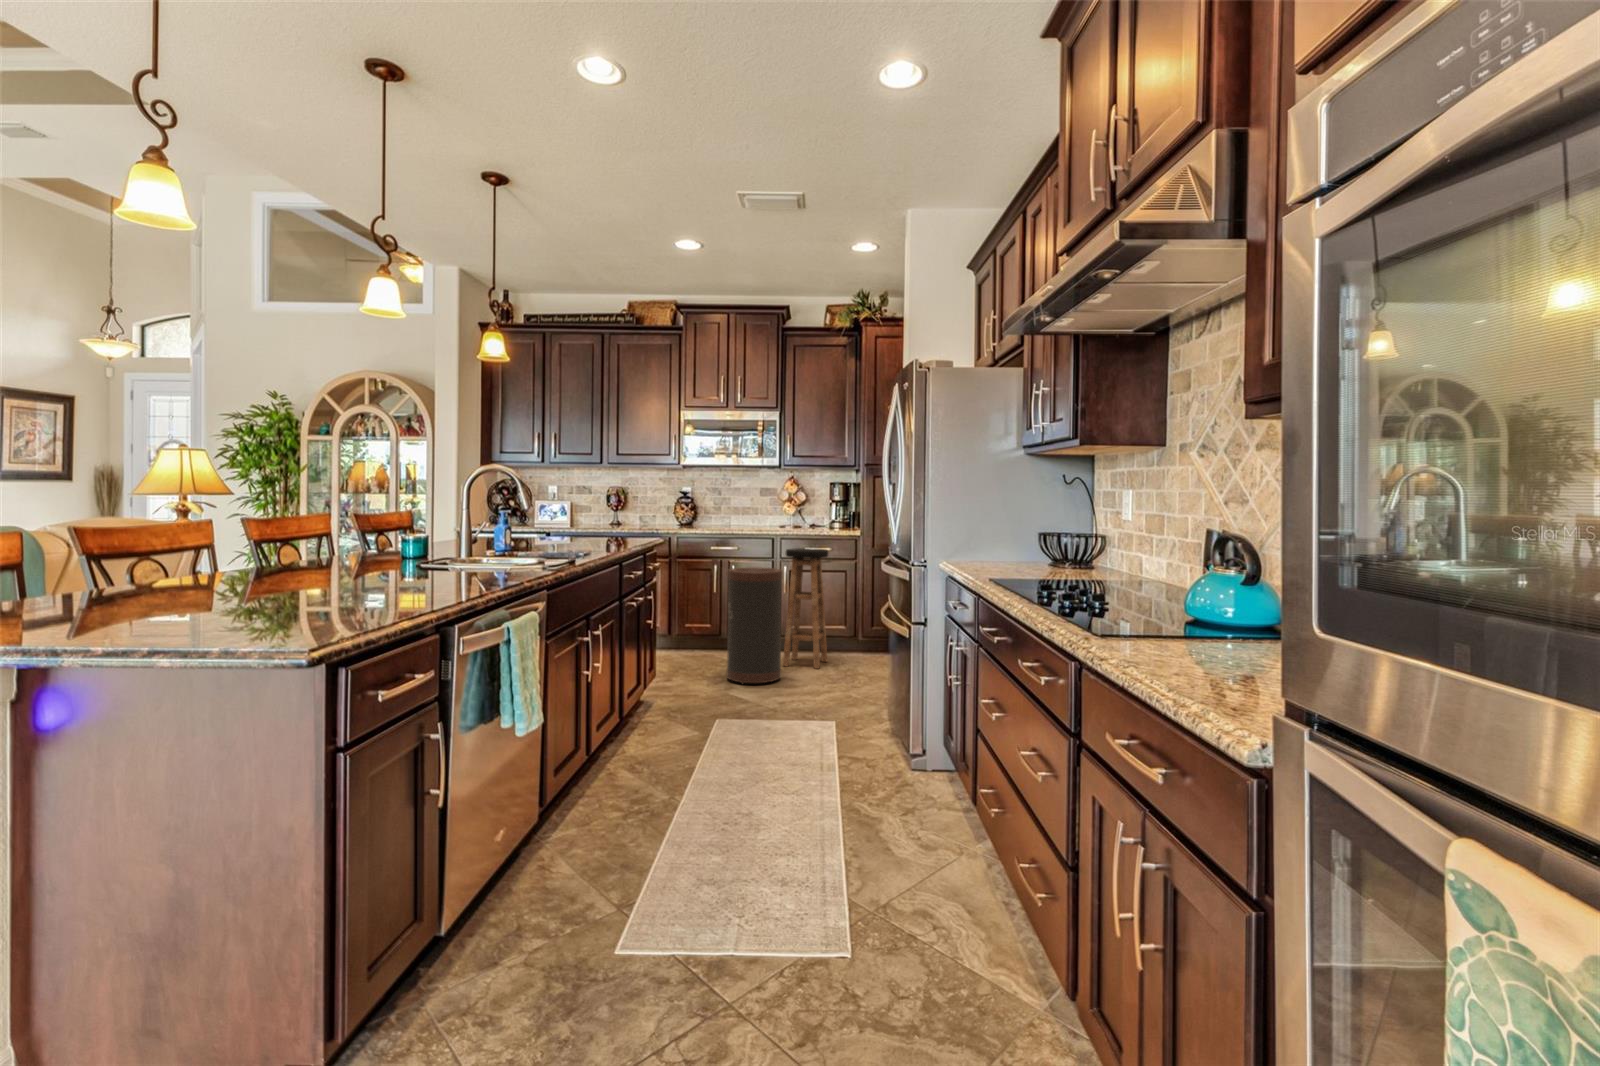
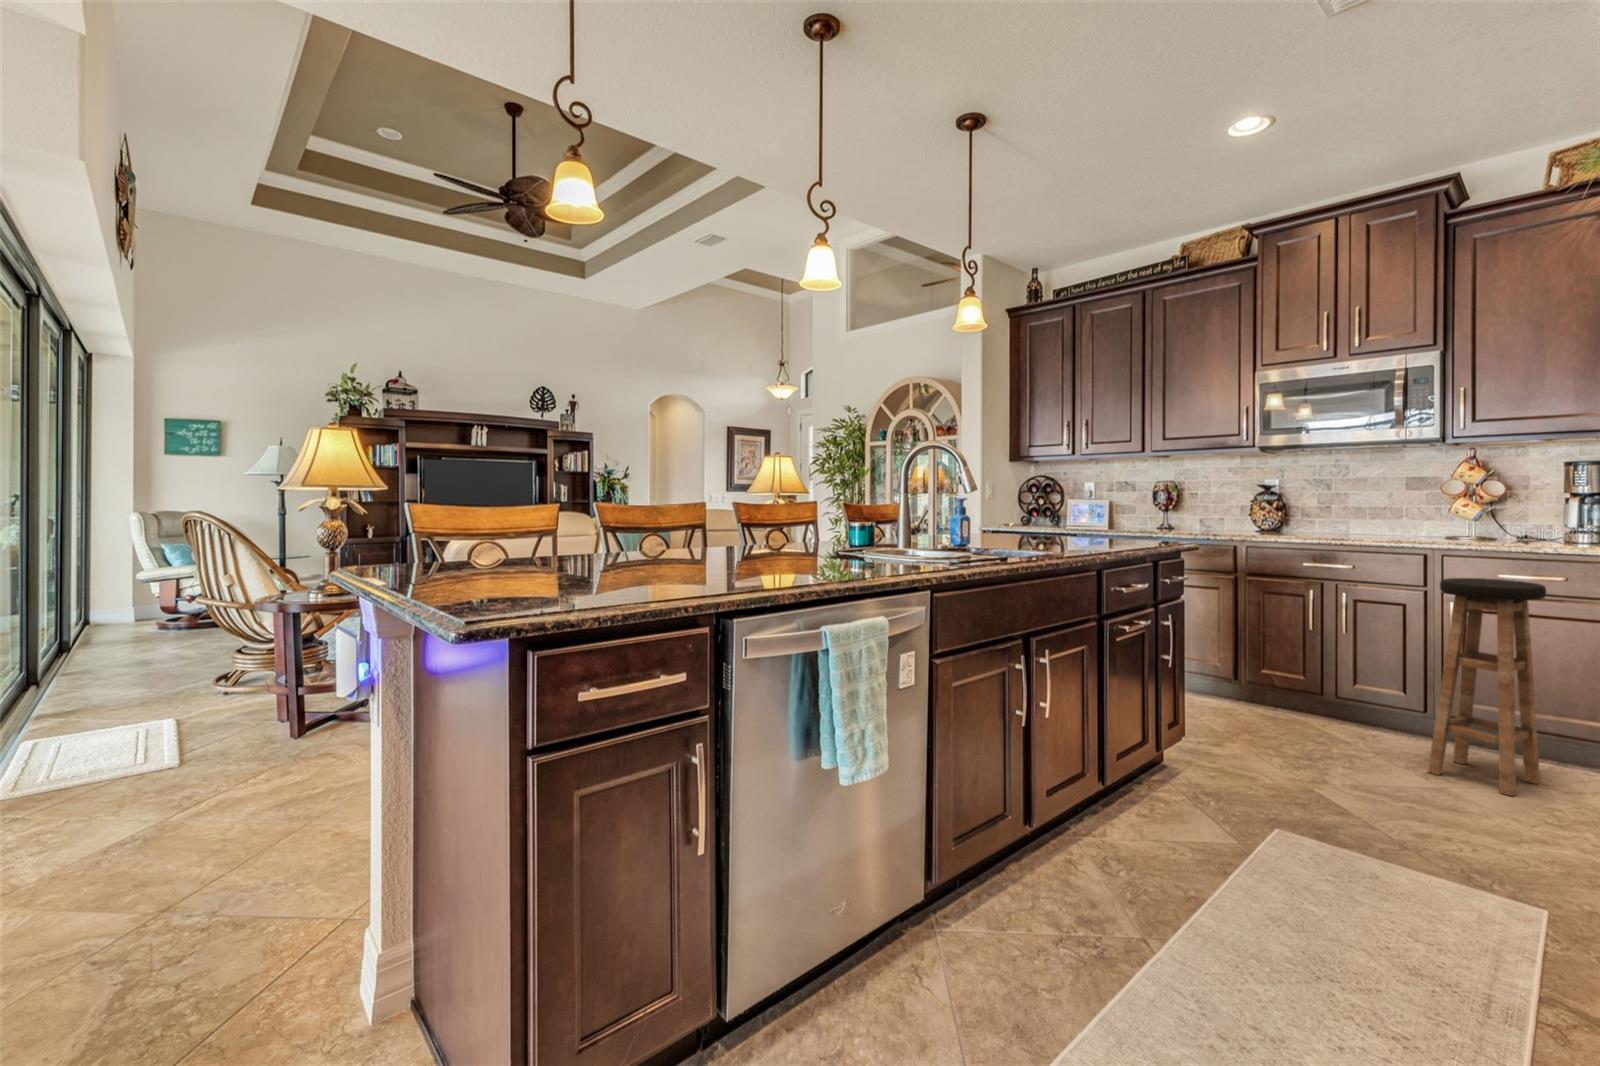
trash can: present [727,567,782,684] -> none [1302,606,1420,803]

